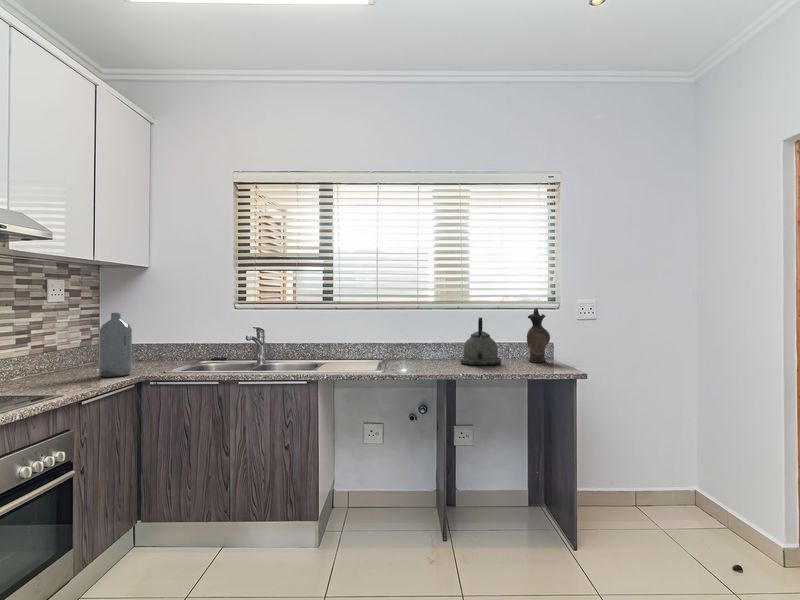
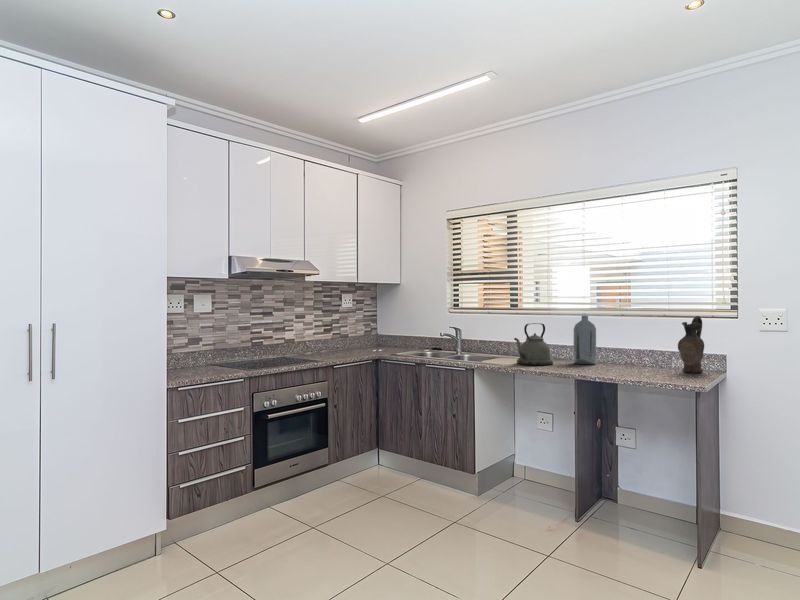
bottle: present [99,313,132,377] -> present [573,315,596,364]
kettle: present [460,318,501,366] -> present [514,323,553,365]

